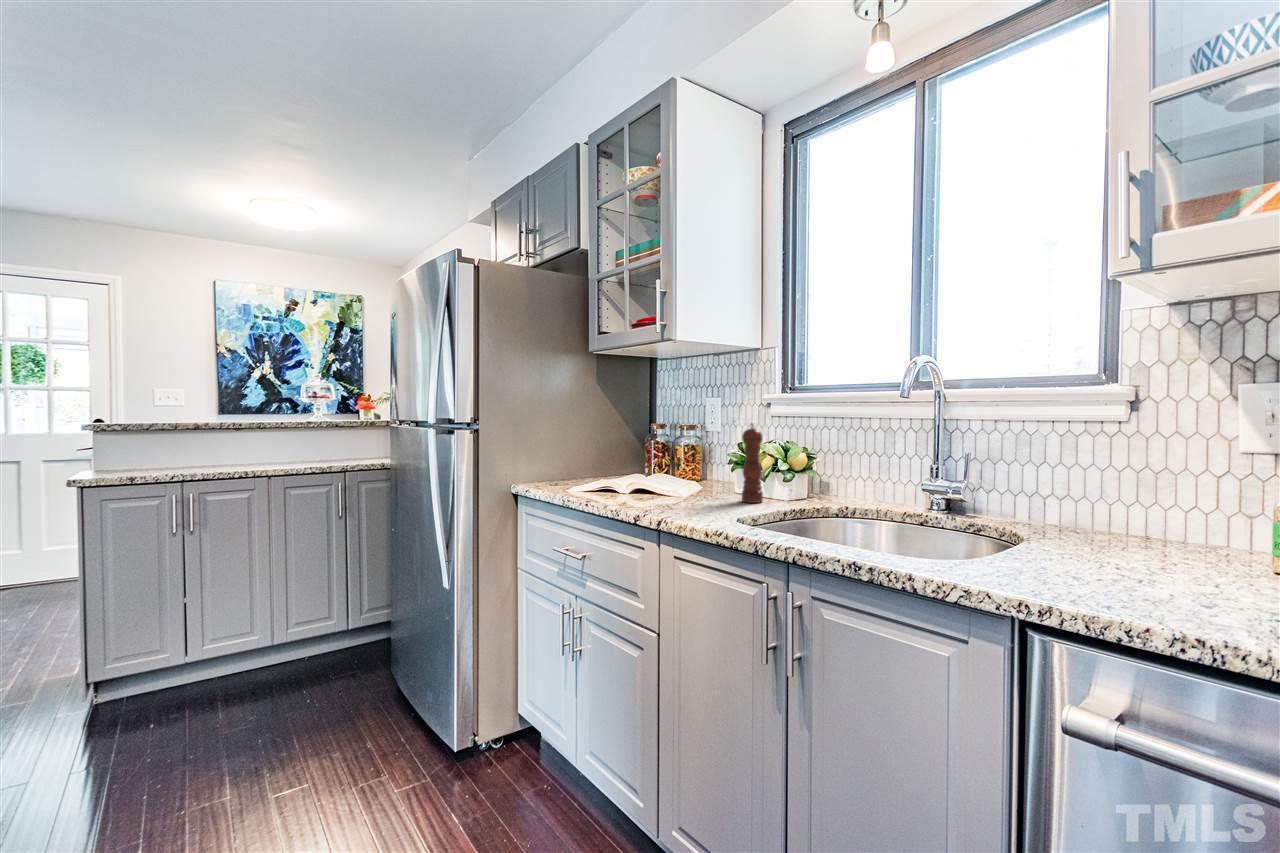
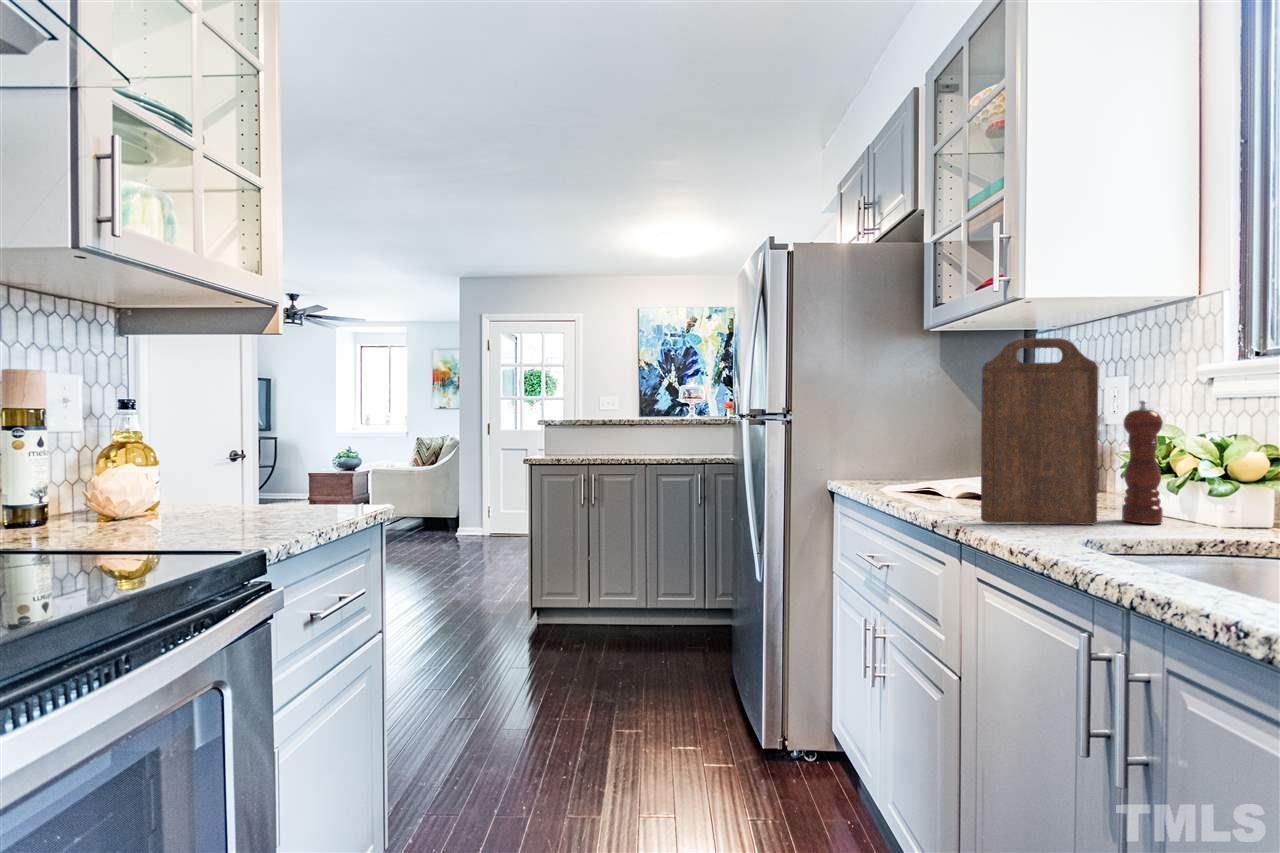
cutting board: none [671,382,734,514] -> present [981,338,1098,525]

